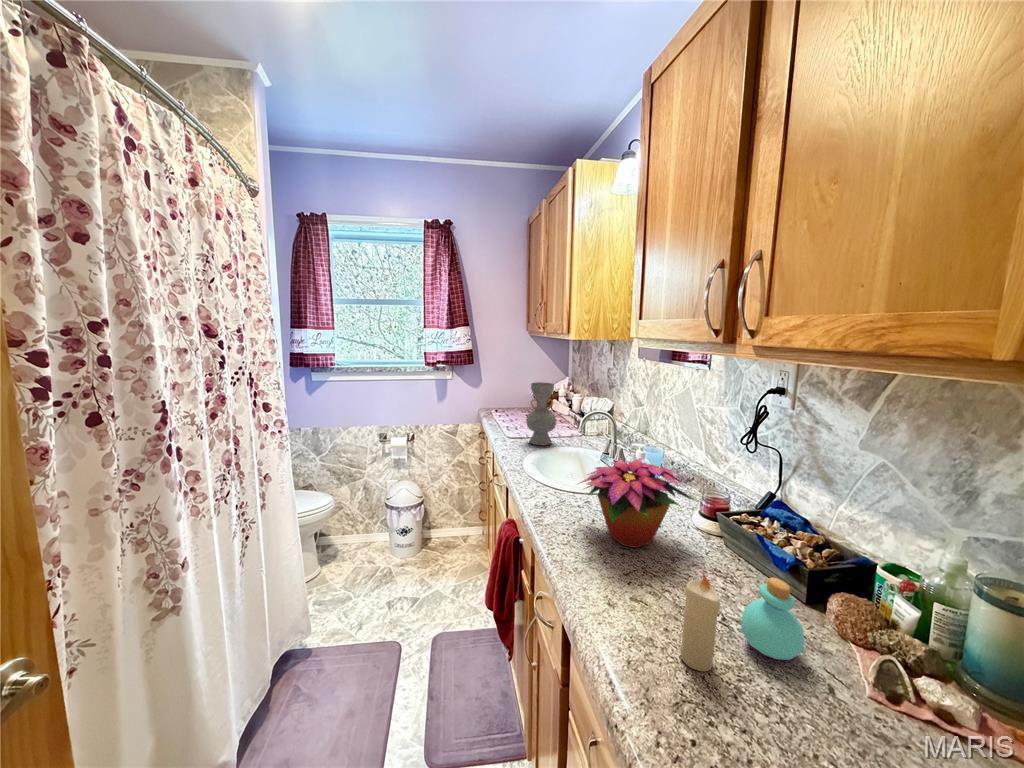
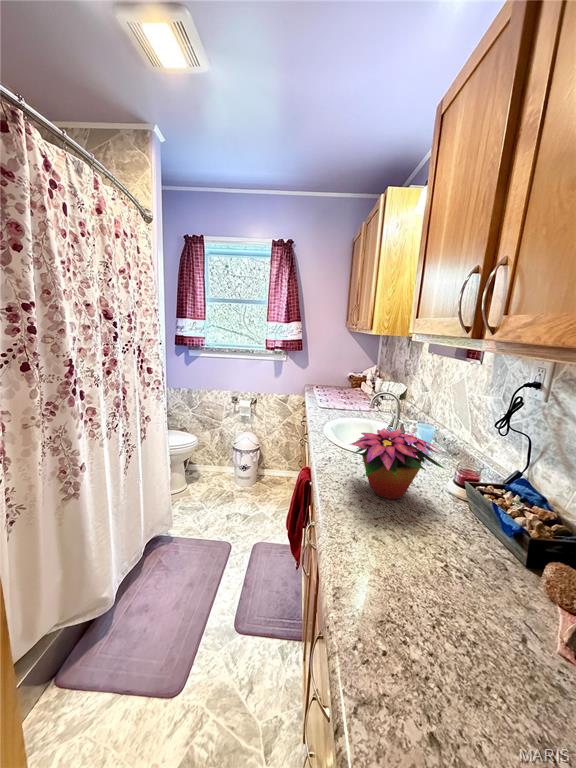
decorative vase: present [526,382,556,445] -> none [331,366,354,415]
candle: present [681,572,720,671] -> none [397,523,431,602]
perfume bottle: present [741,578,804,660] -> none [455,538,509,608]

